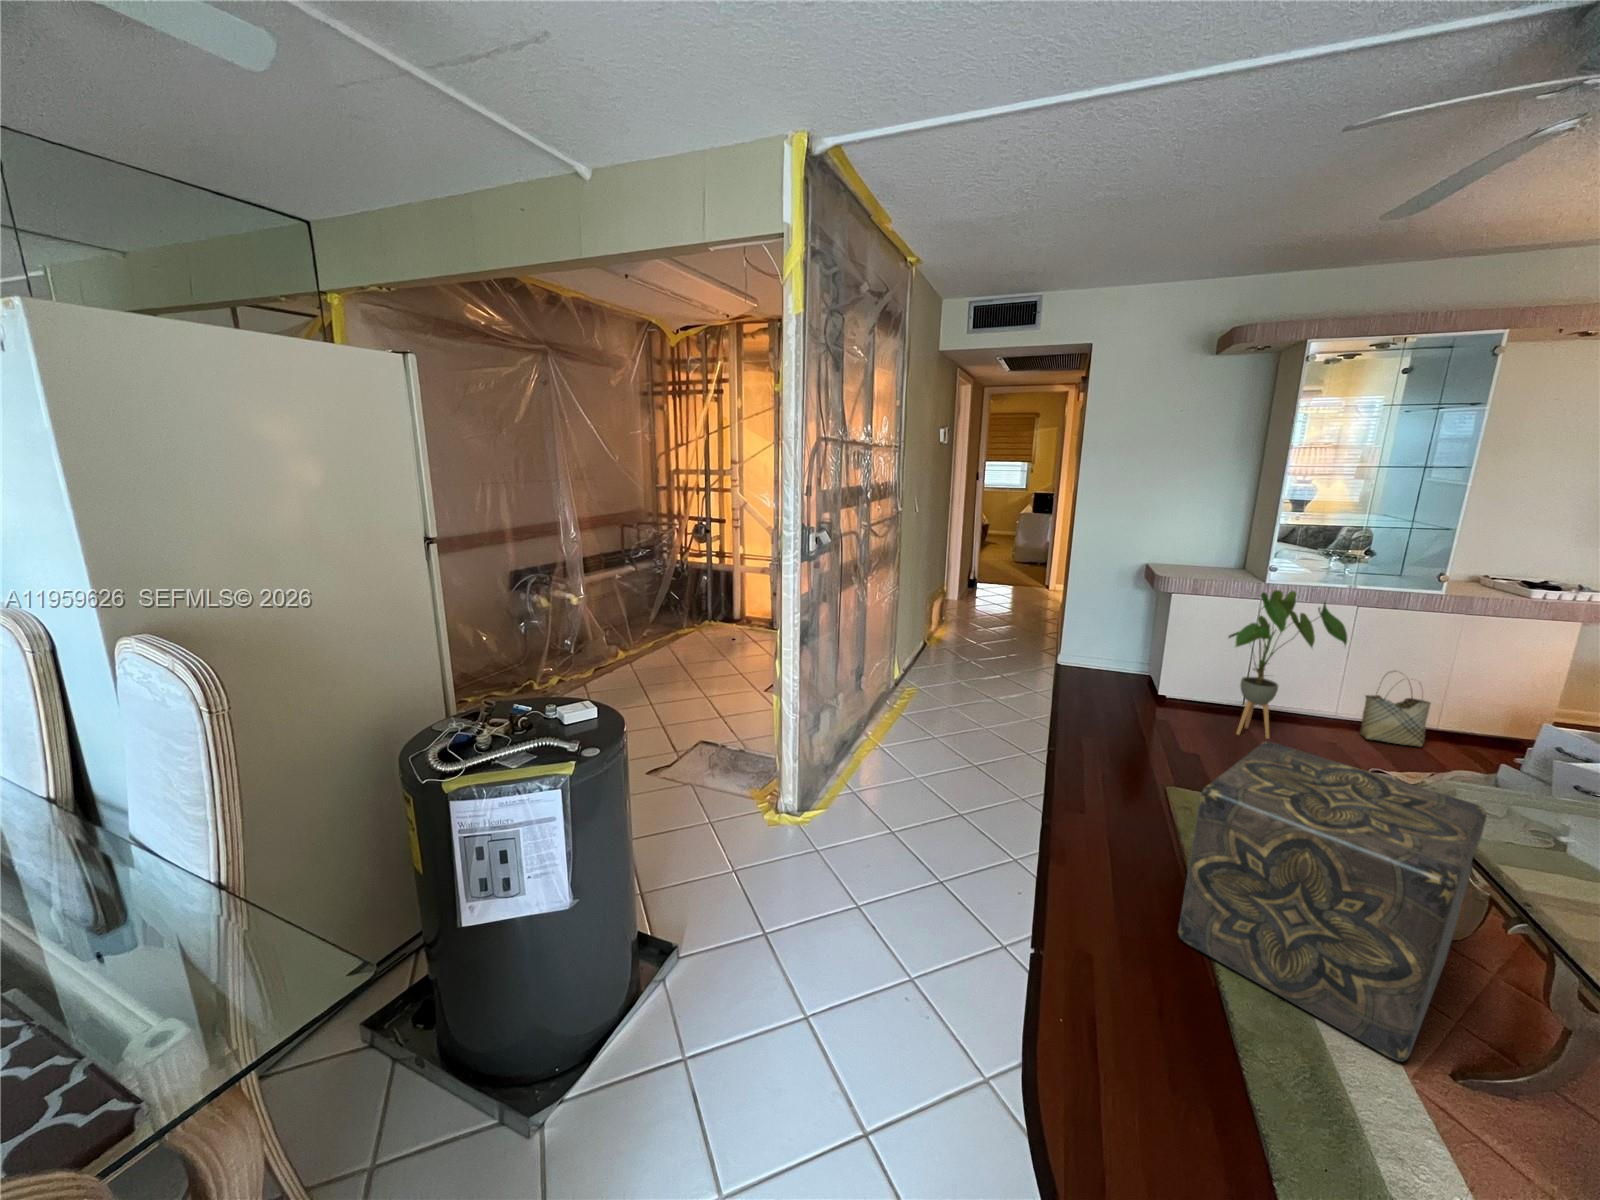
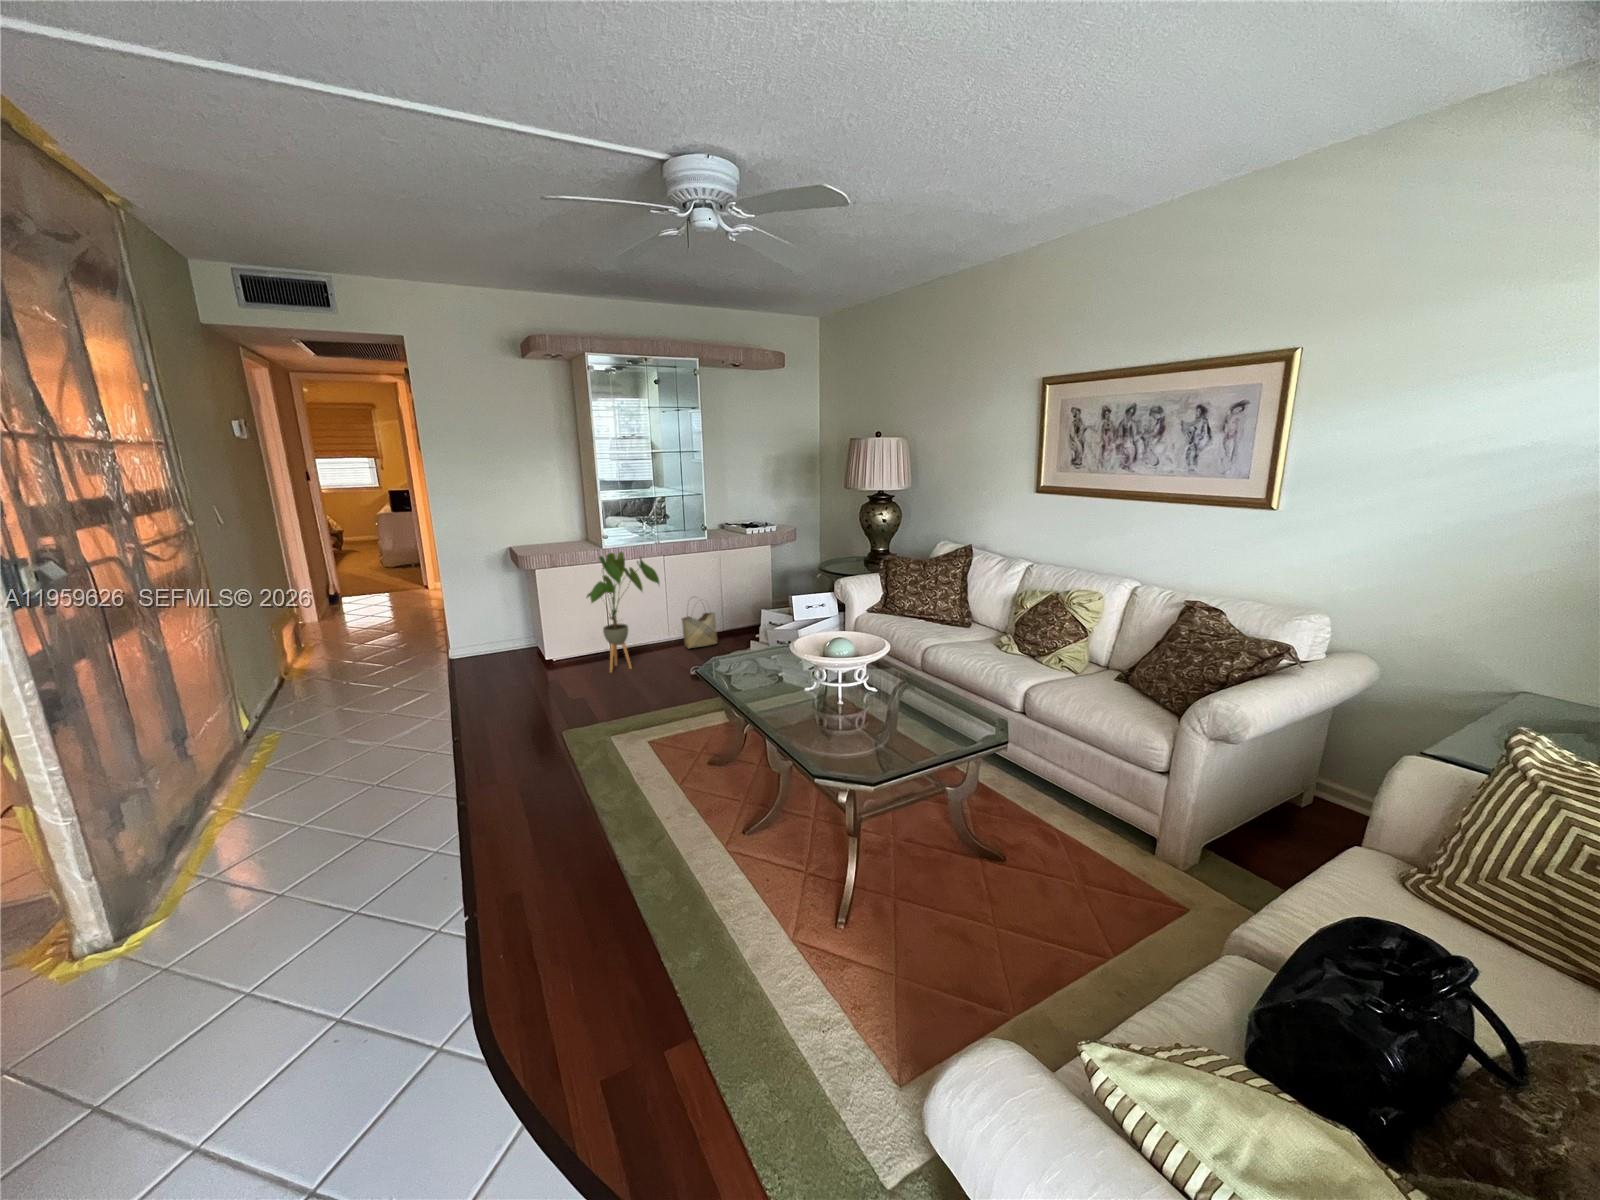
ottoman: present [1178,742,1487,1061] -> none [572,664,735,838]

